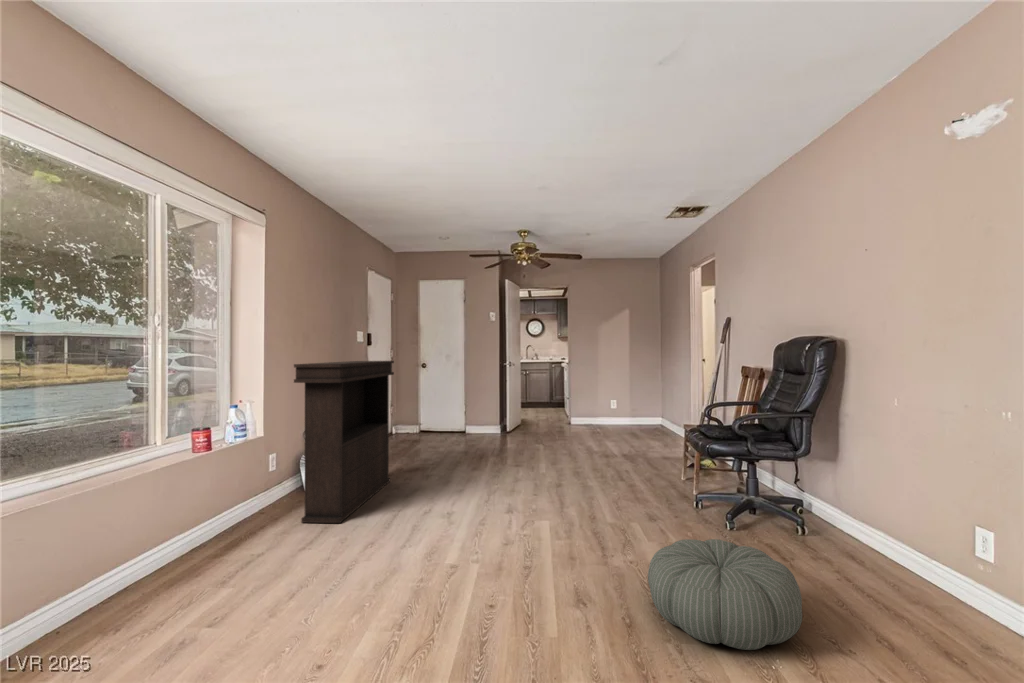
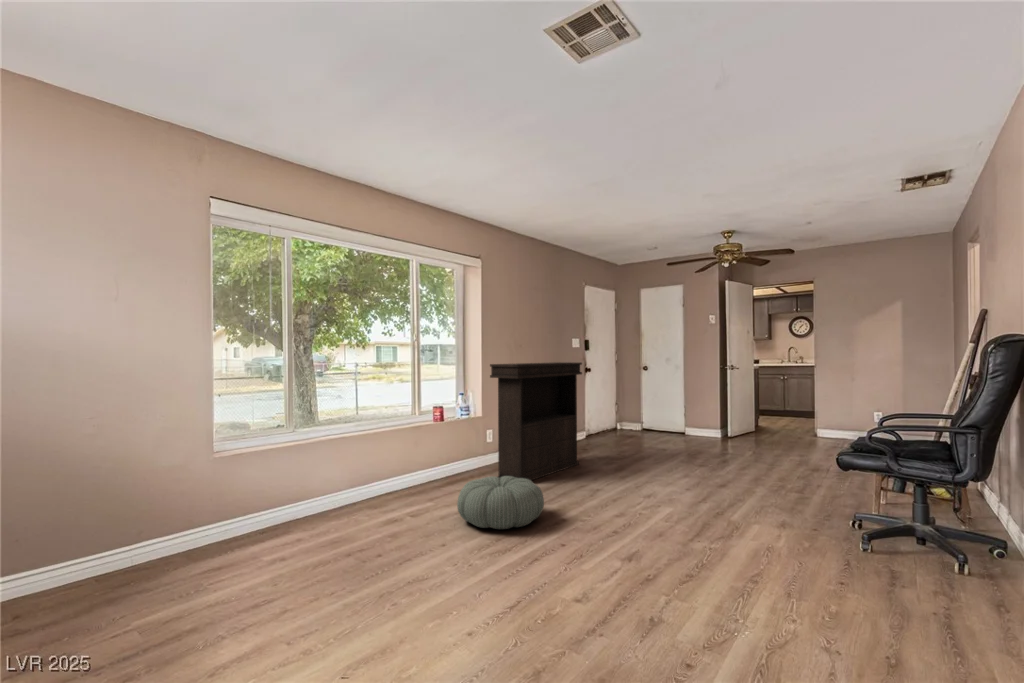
pouf: present [648,539,802,650] -> present [457,476,544,529]

